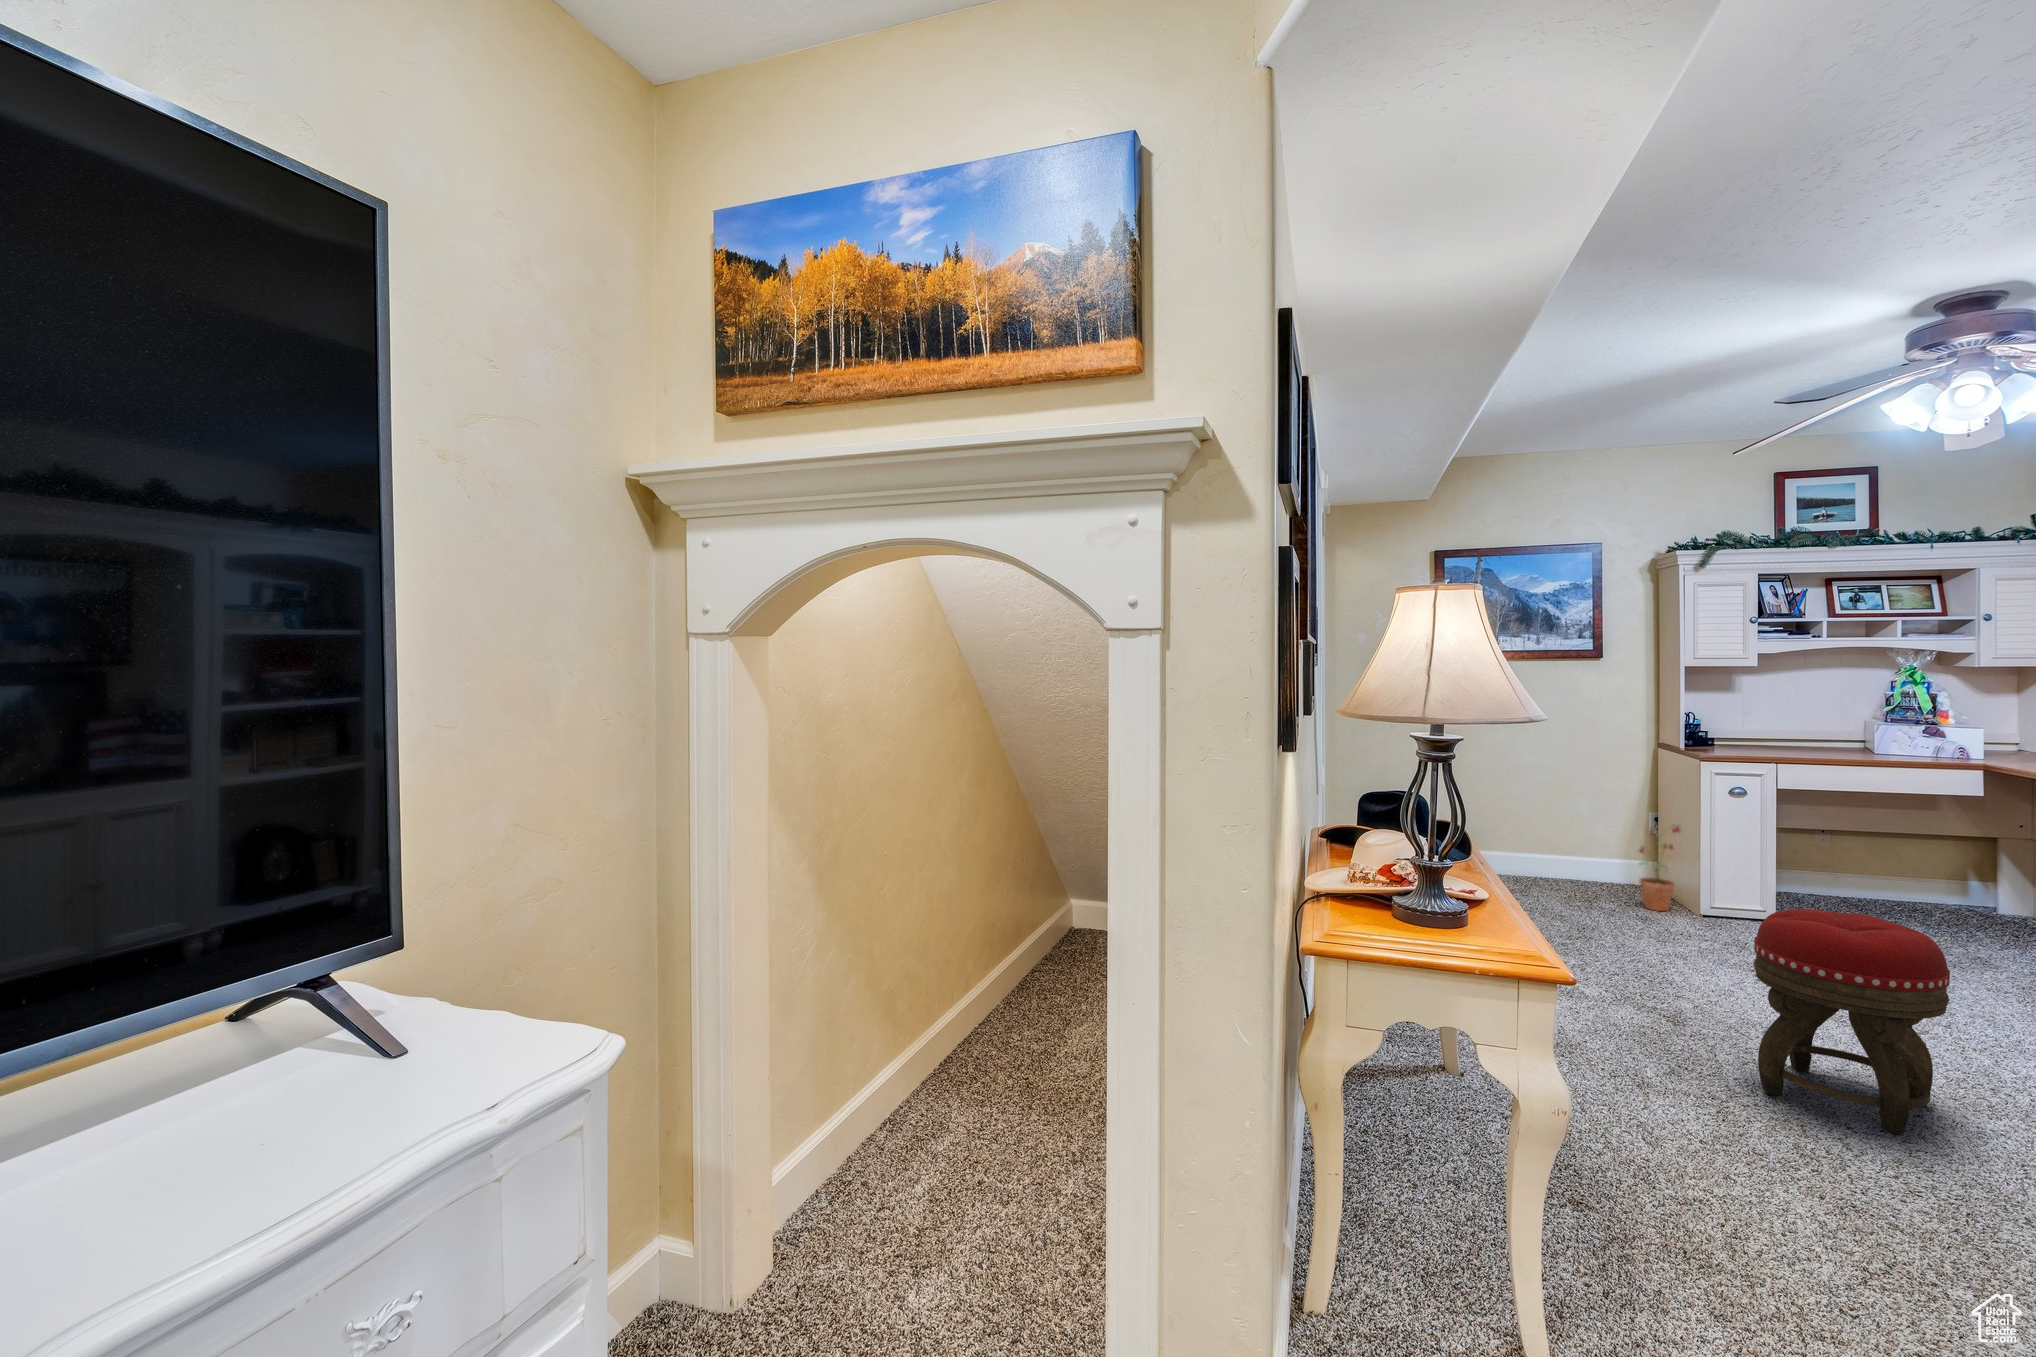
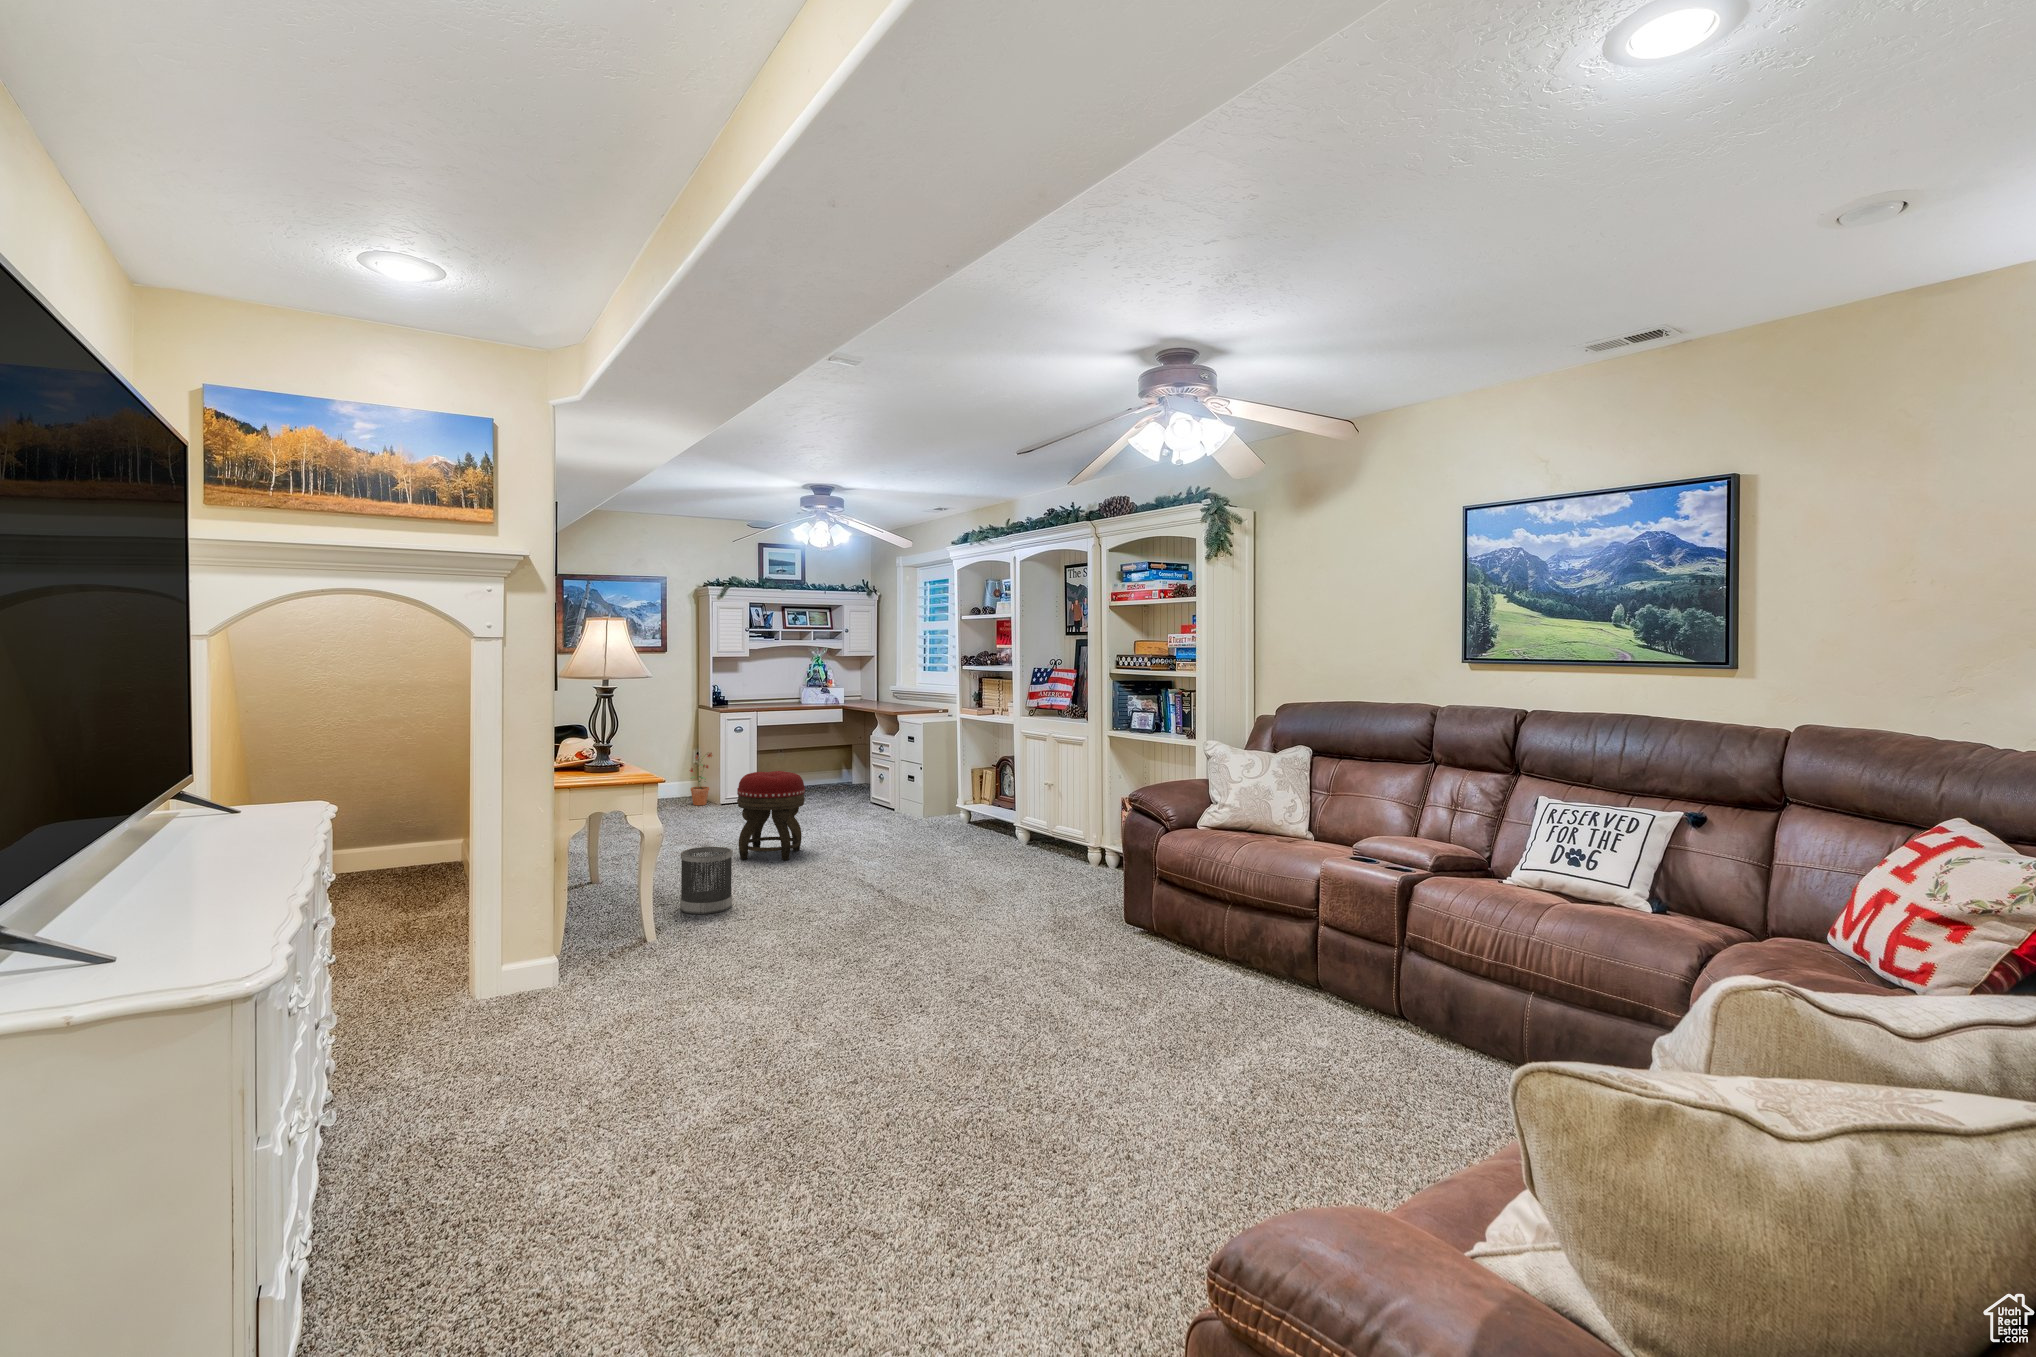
wastebasket: none [1619,1102,1768,1304] -> present [680,847,733,914]

